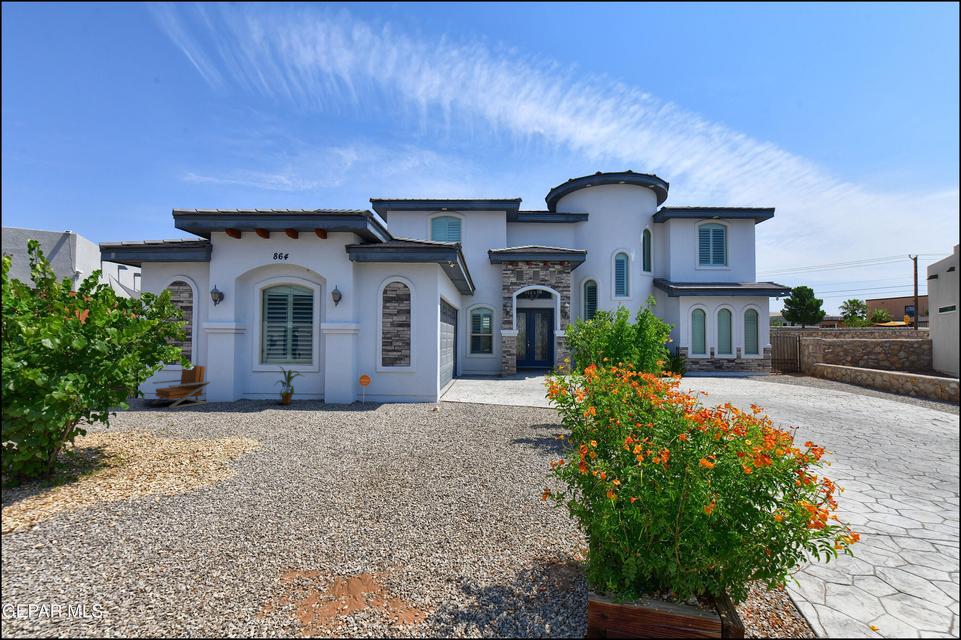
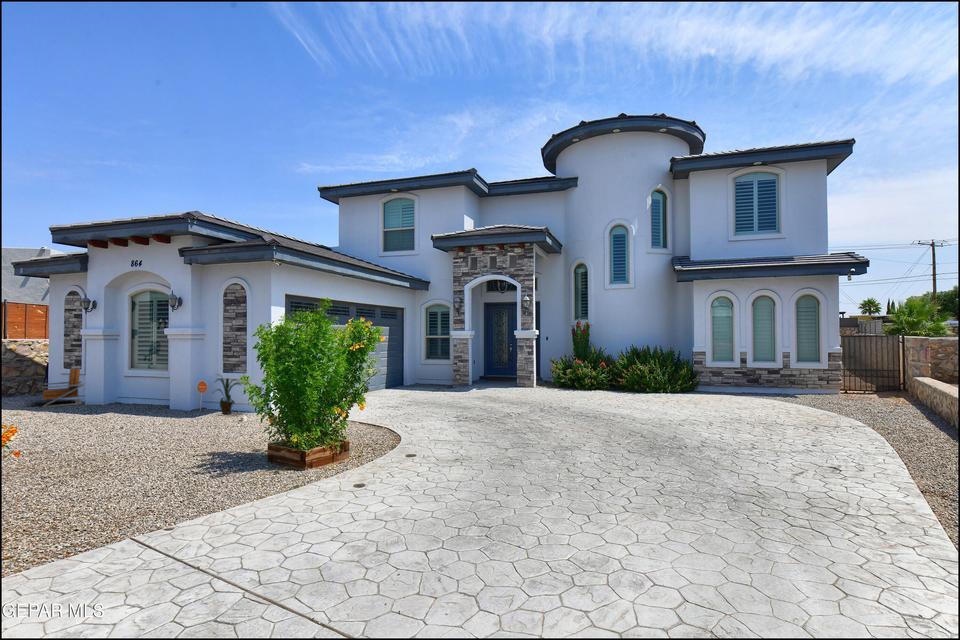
house plant: present [277,367,302,404] -> present [216,378,241,414]

